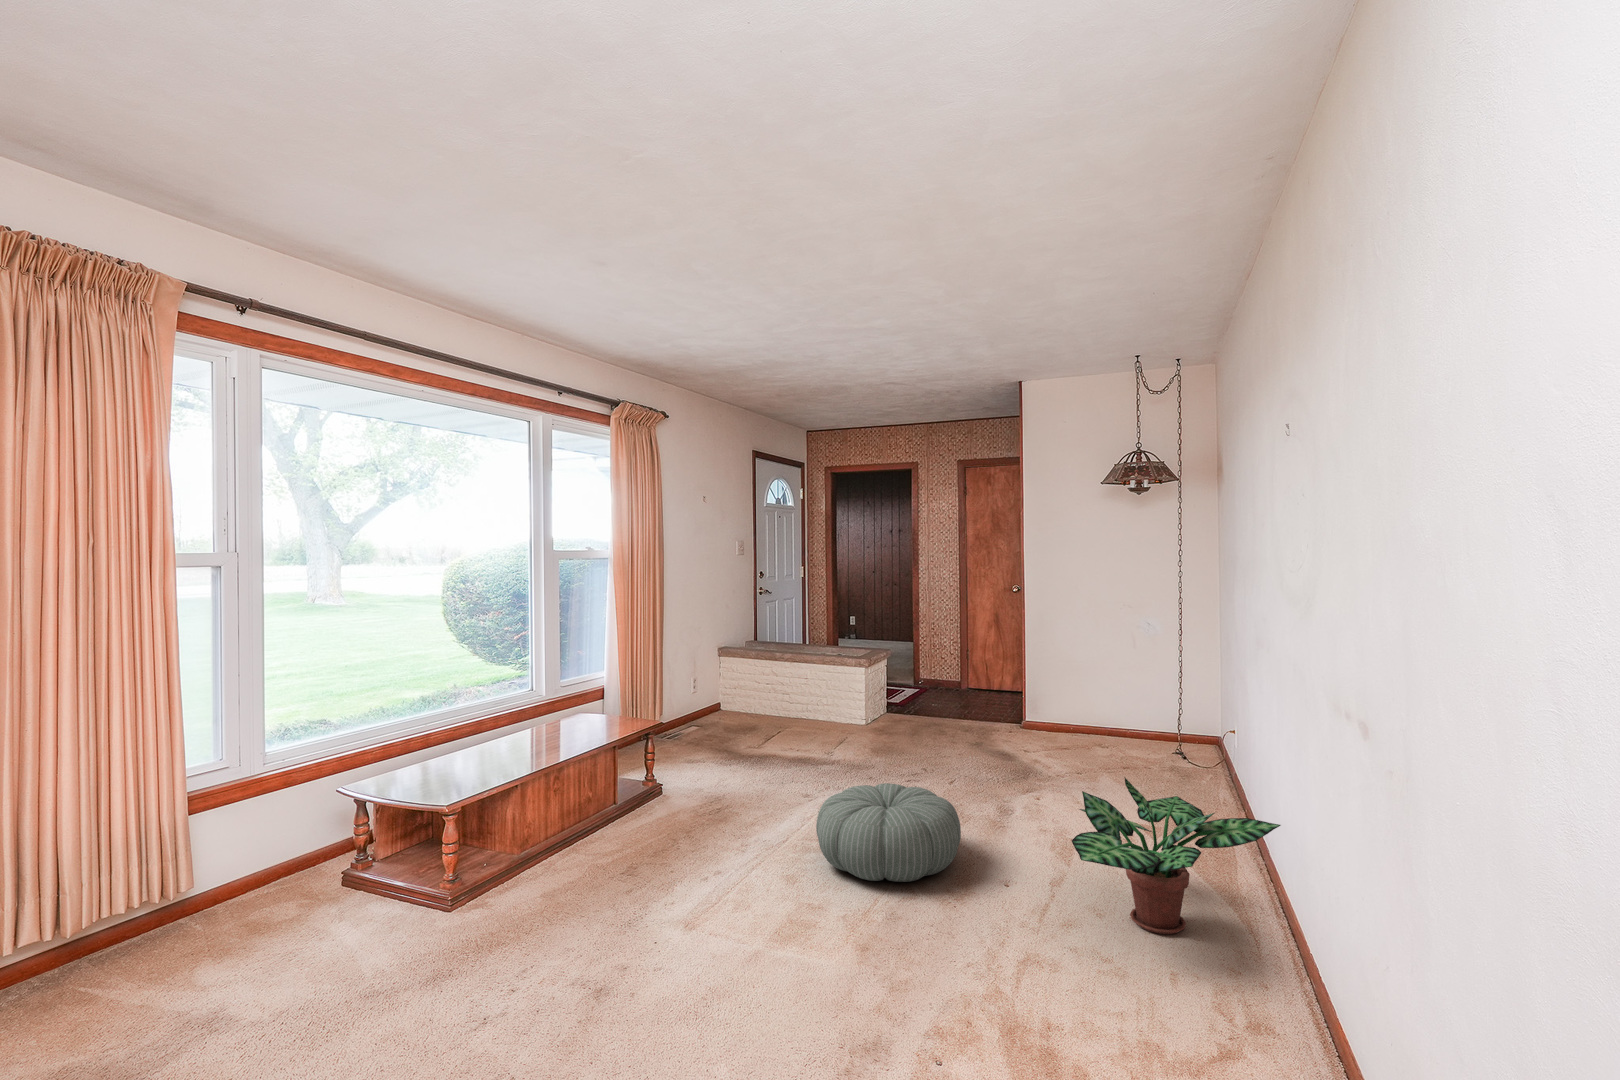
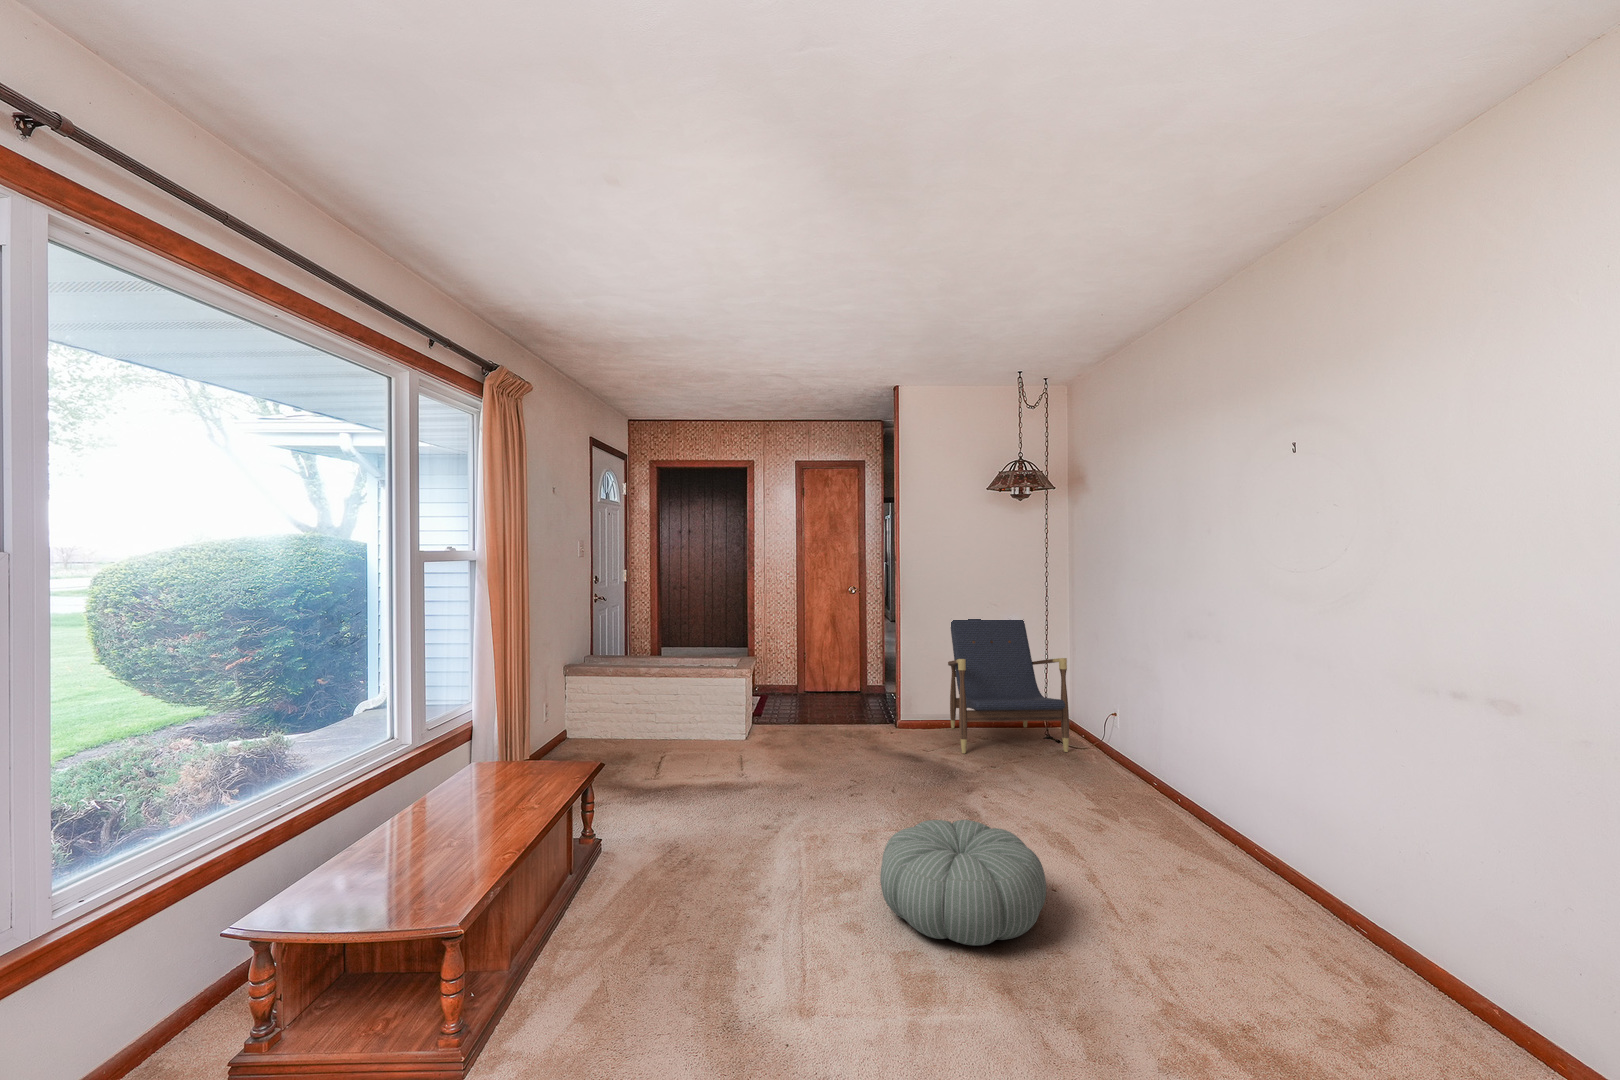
lounge chair: none [1056,619,1184,770] -> present [948,619,1069,753]
potted plant: present [1072,778,1281,934] -> none [1134,788,1358,938]

